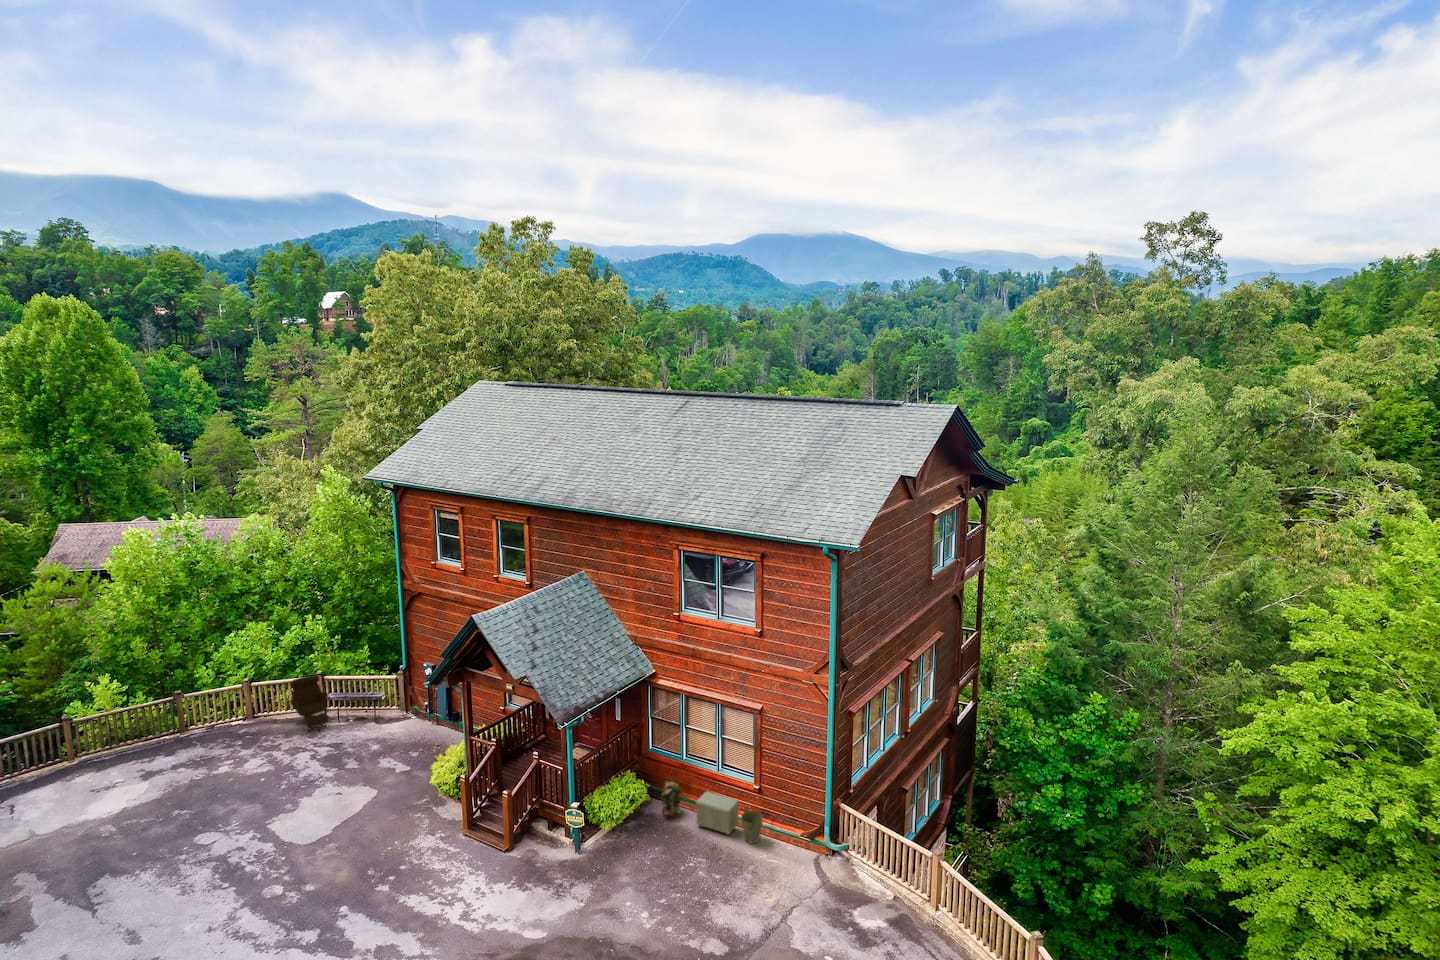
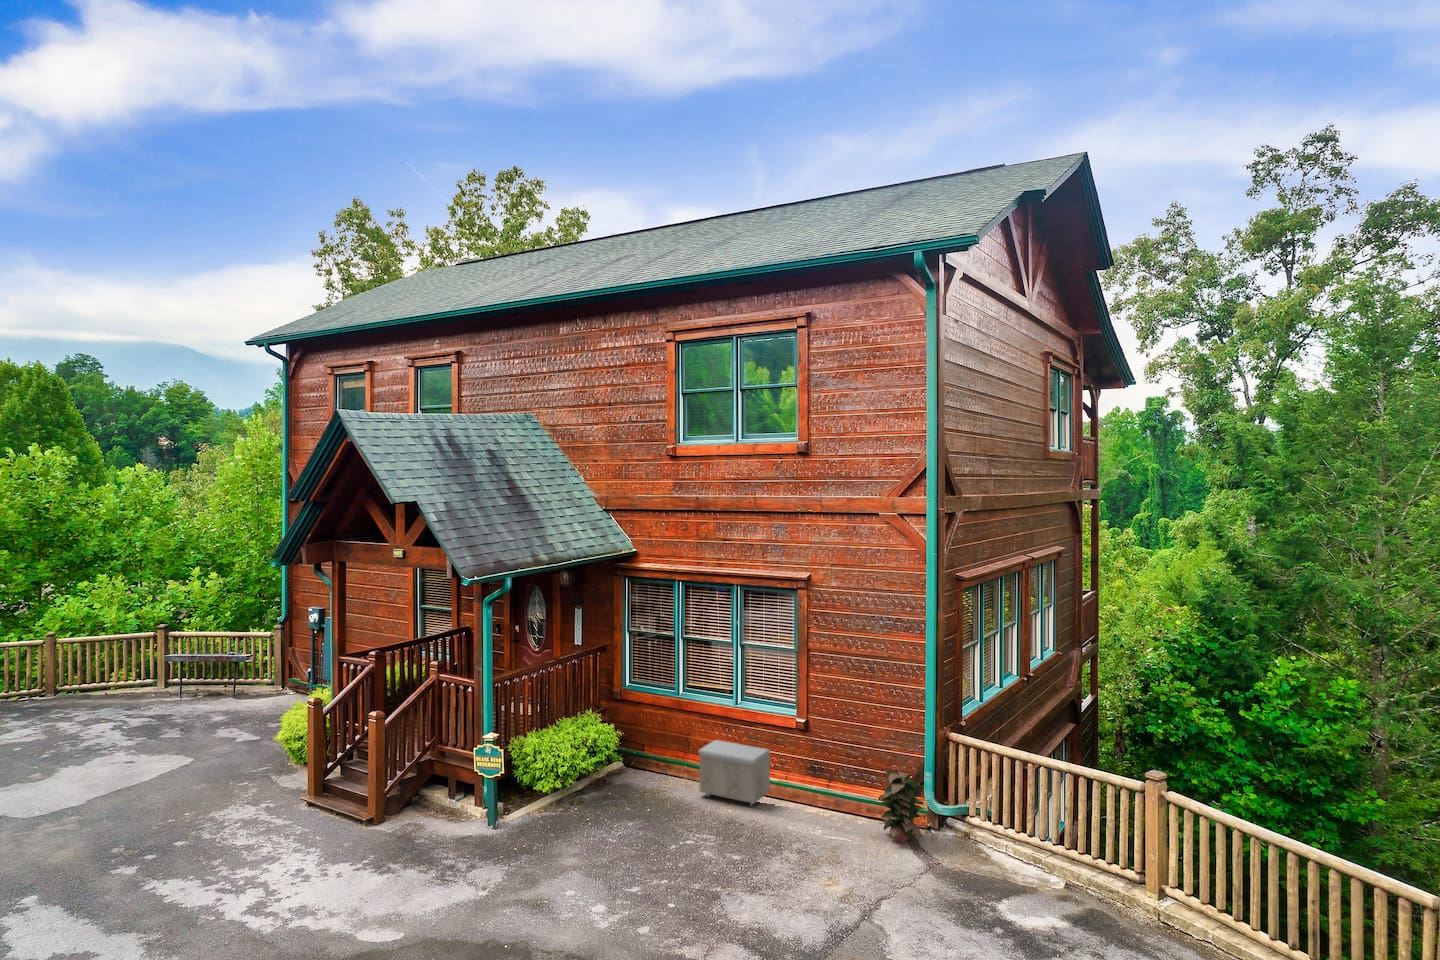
lounge chair: present [290,675,329,729] -> none [110,628,170,702]
decorative plant: present [661,781,682,816] -> present [879,771,924,842]
bucket: present [741,807,763,843] -> none [775,756,813,816]

